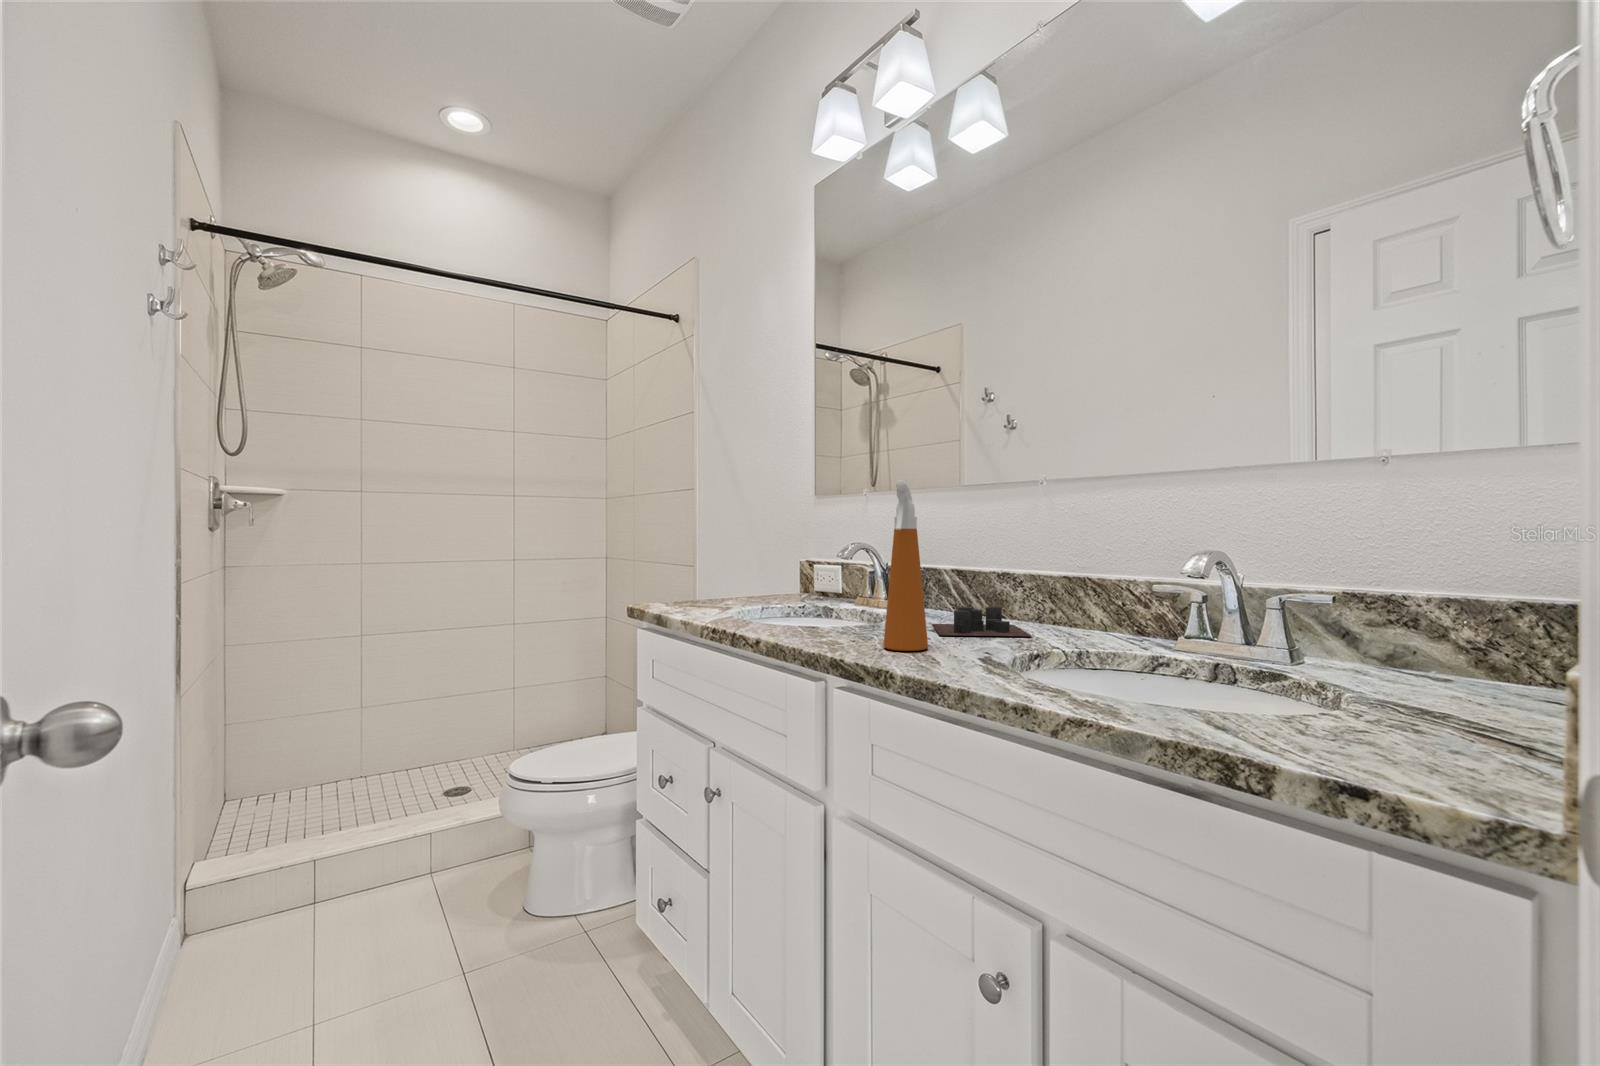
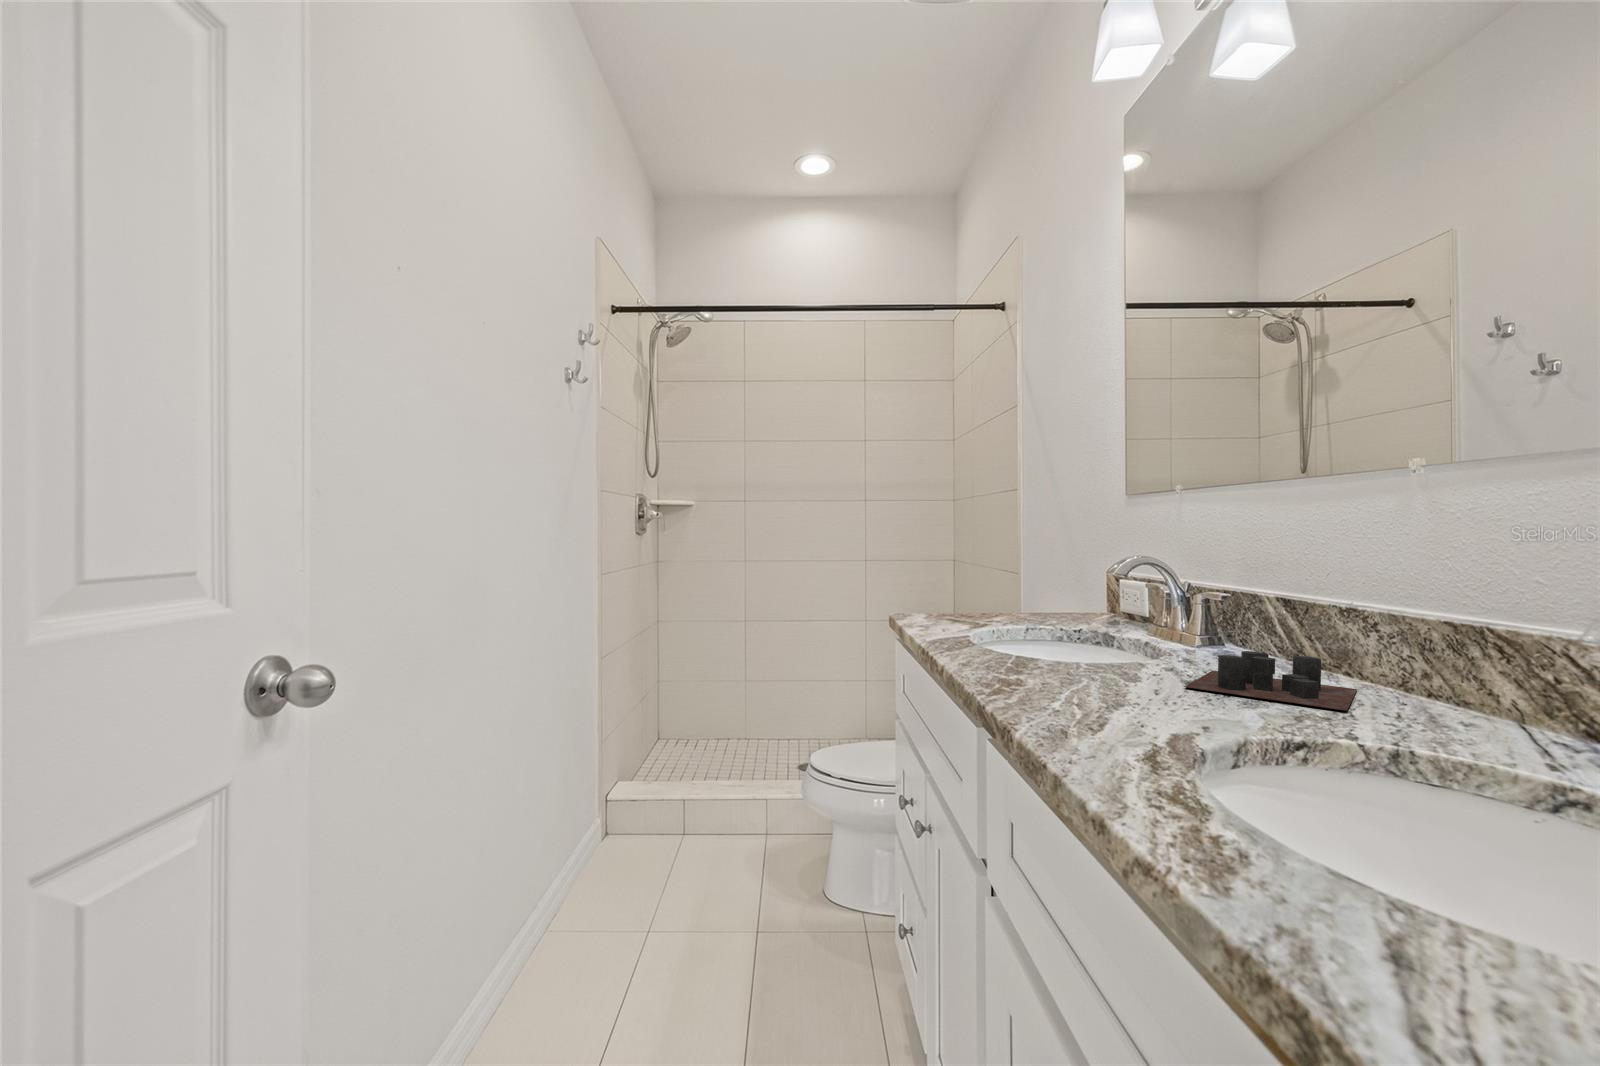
spray bottle: present [884,480,928,651] -> none [1056,466,1125,702]

